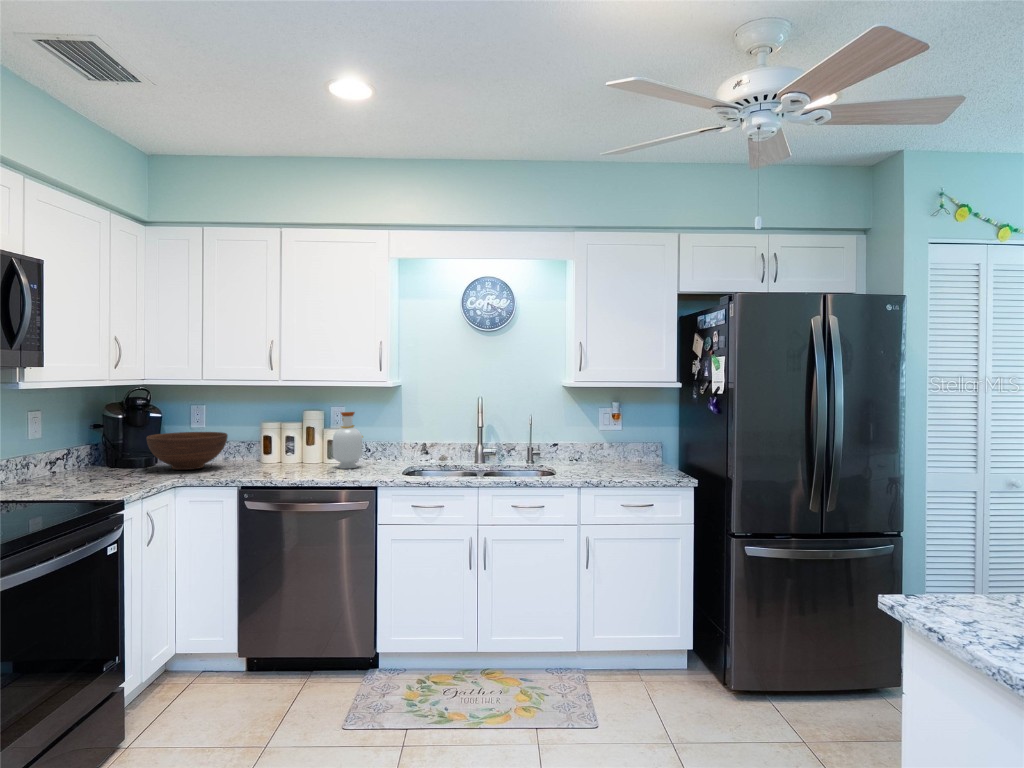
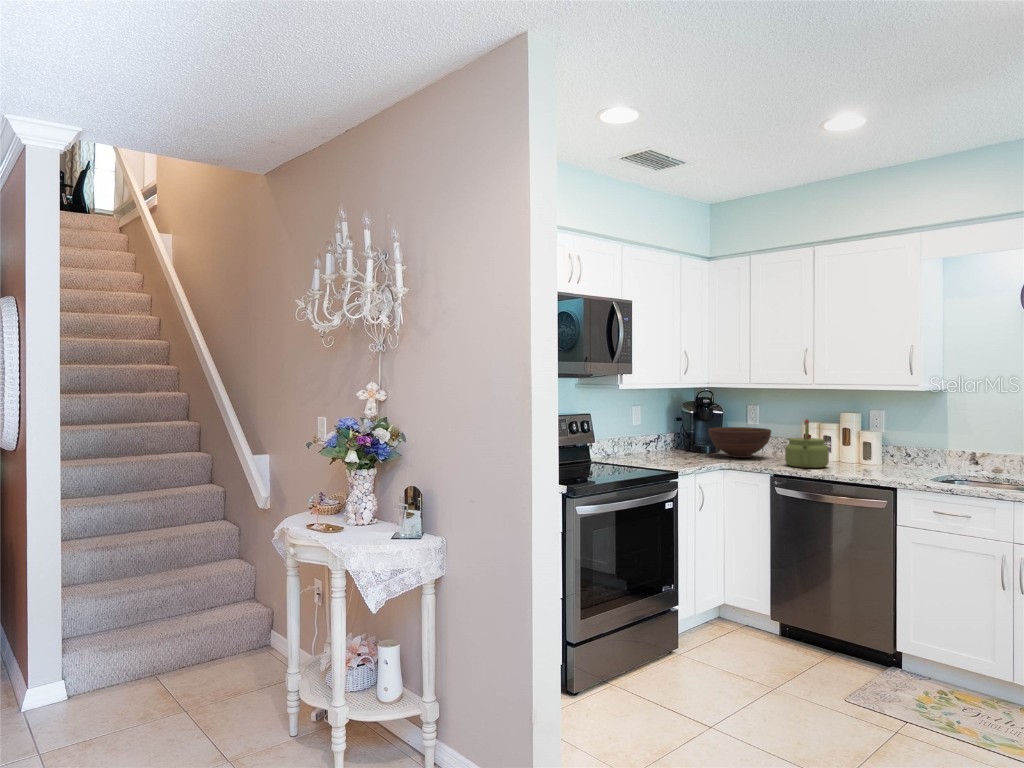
bottle: present [332,412,363,469] -> none [865,415,900,470]
kettle: none [251,419,299,475] -> present [785,419,829,468]

